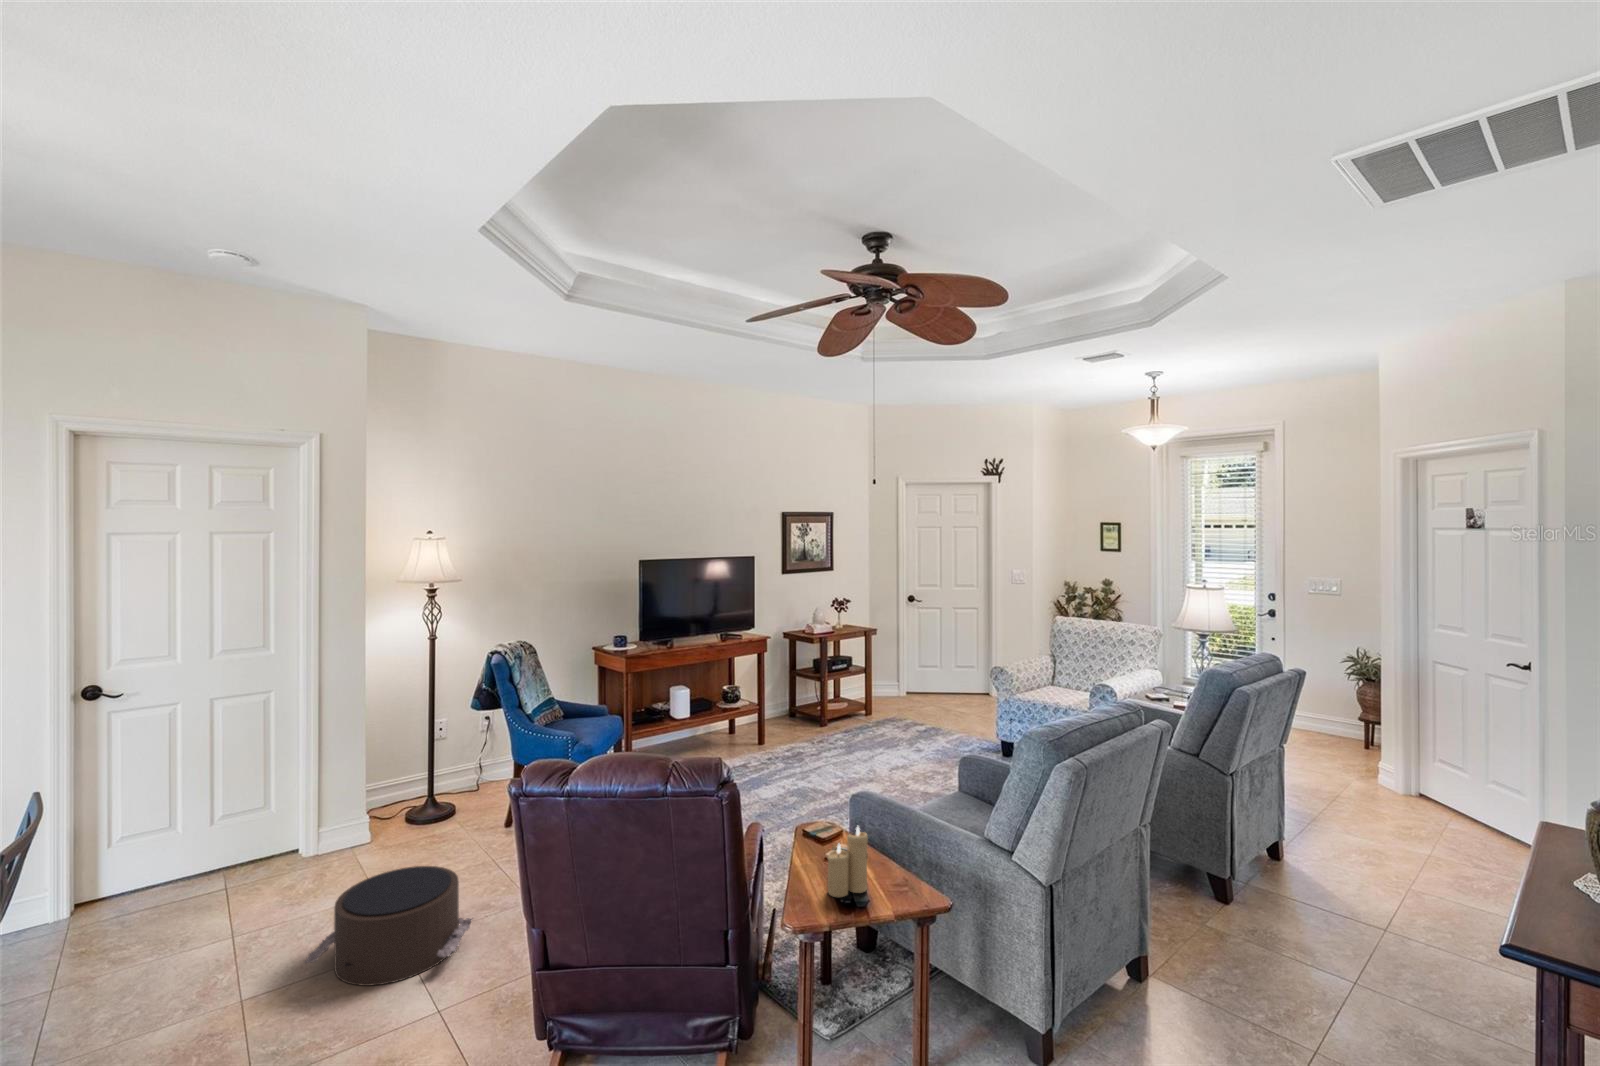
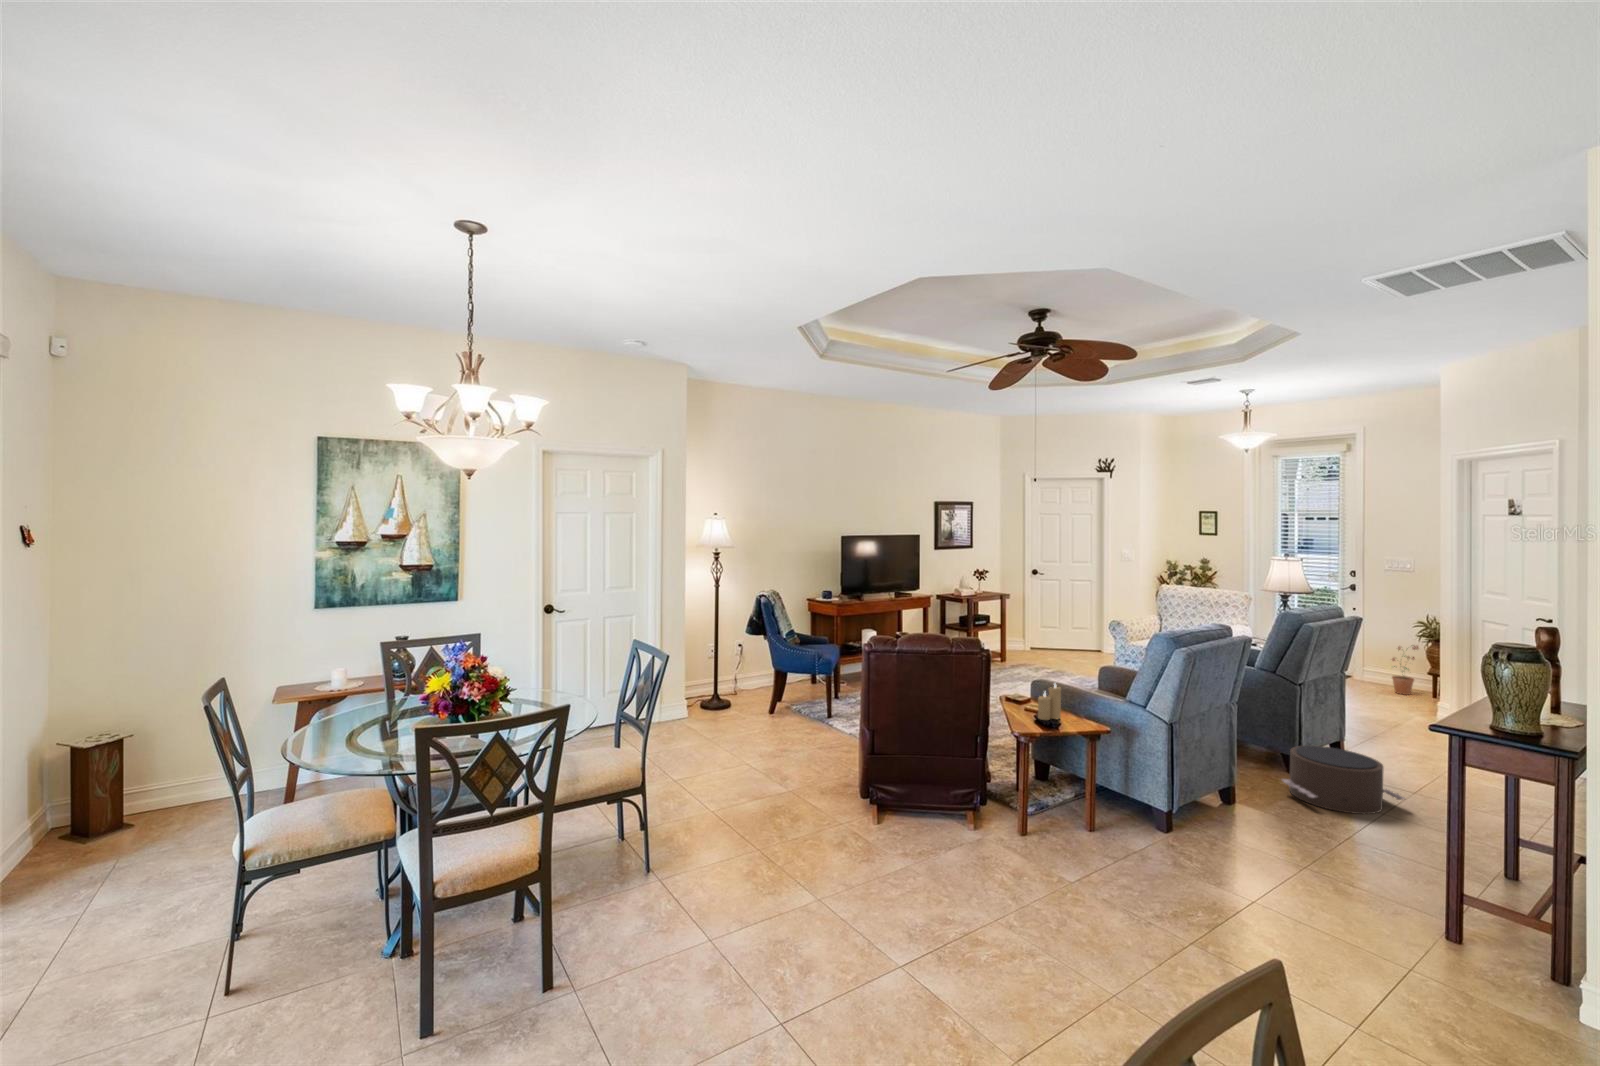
potted plant: none [1317,685,1352,746] -> present [1392,645,1418,695]
pouf: present [305,866,472,986] -> present [1282,745,1405,814]

